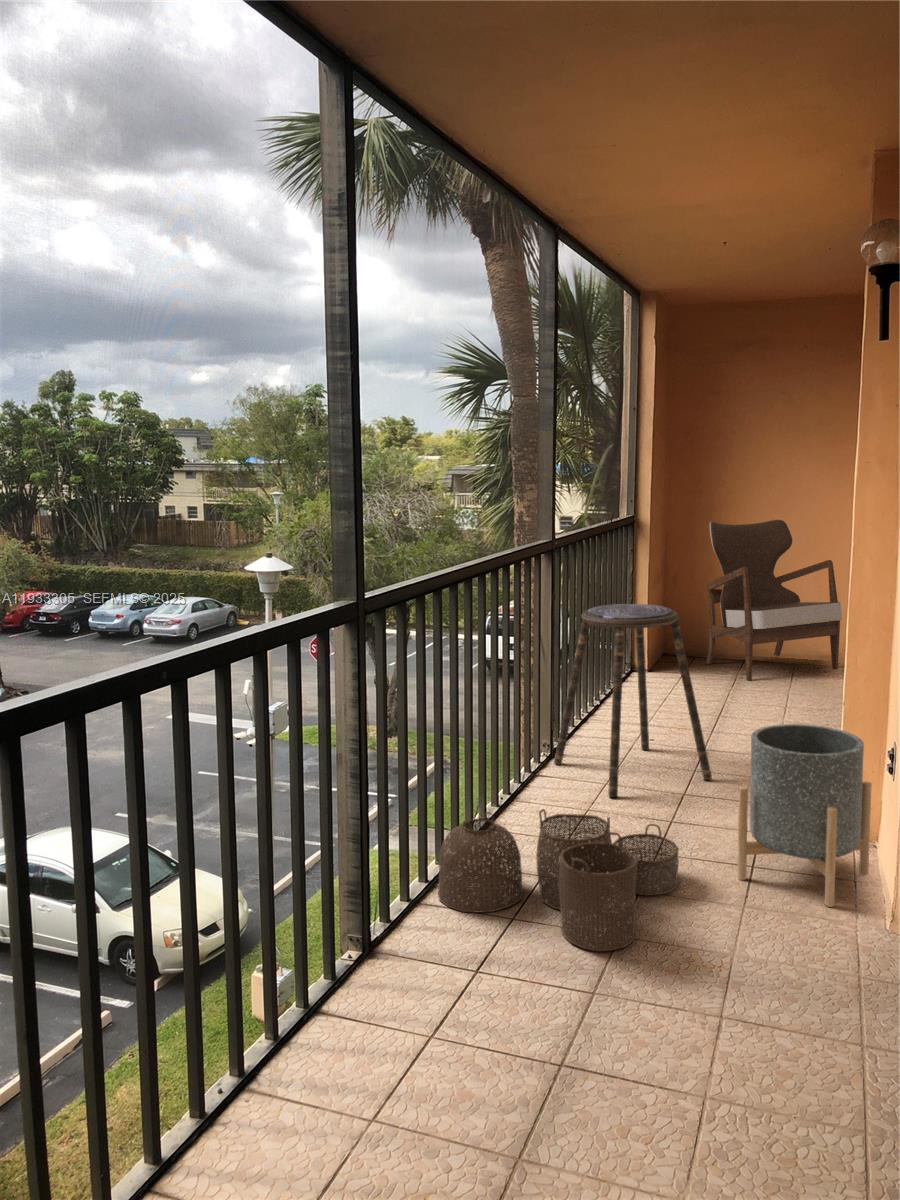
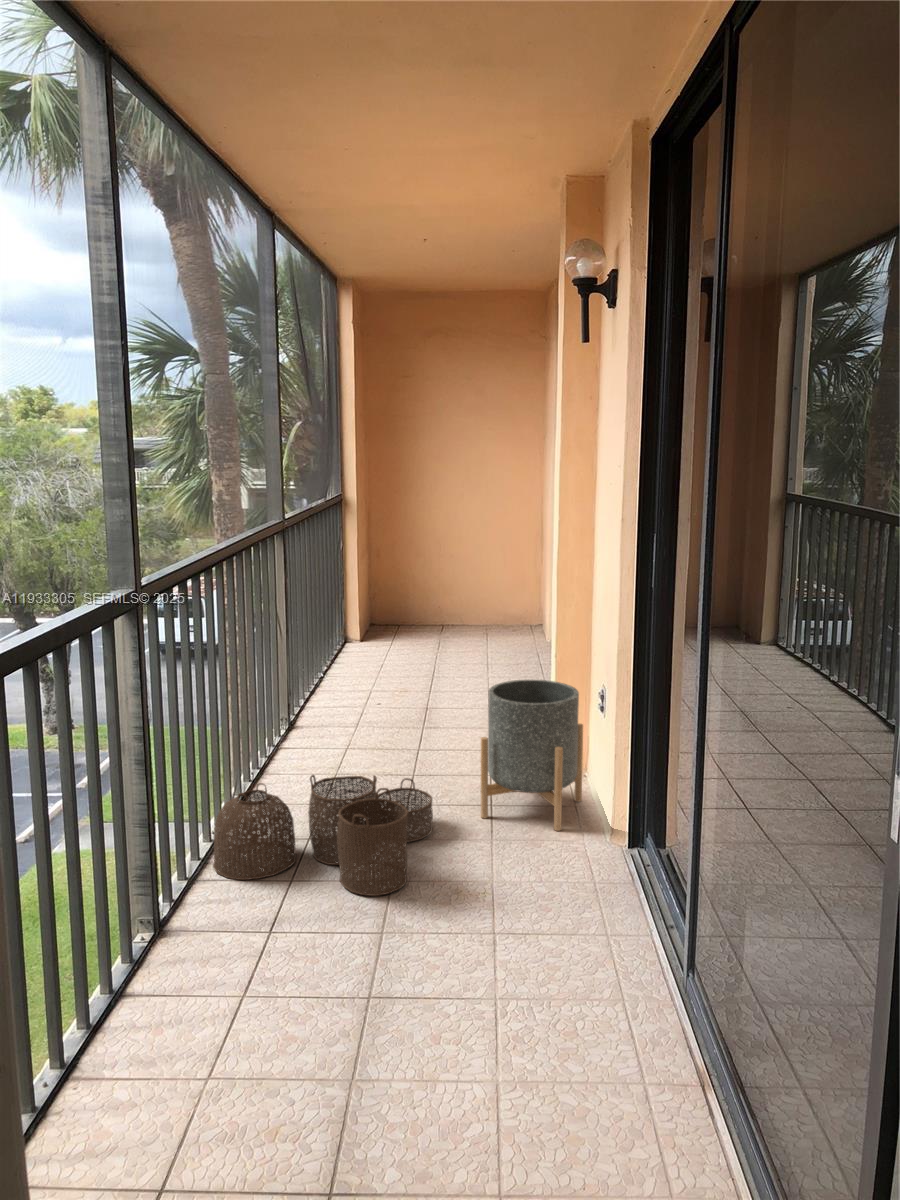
armchair: present [707,520,842,680] -> none [409,501,525,647]
stool: present [554,604,712,797] -> none [294,580,440,760]

